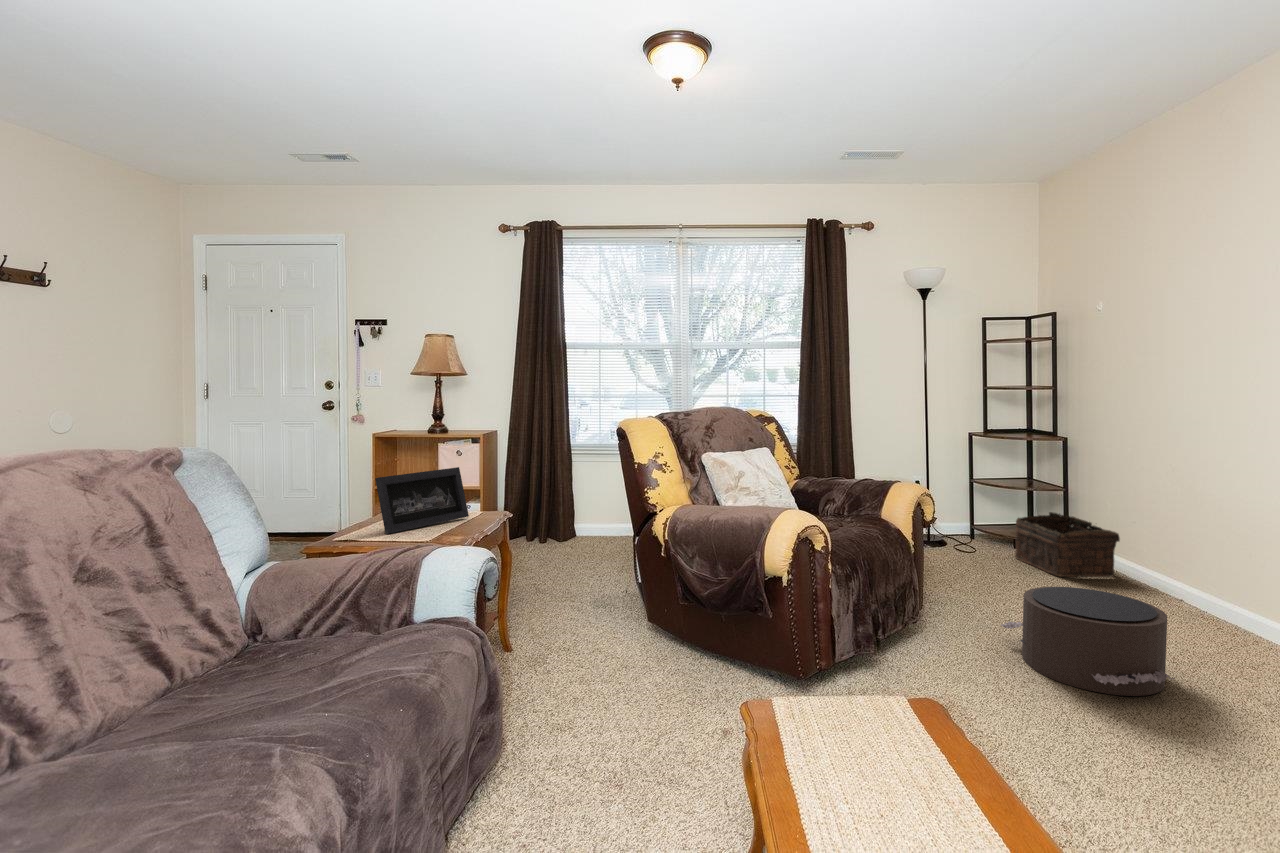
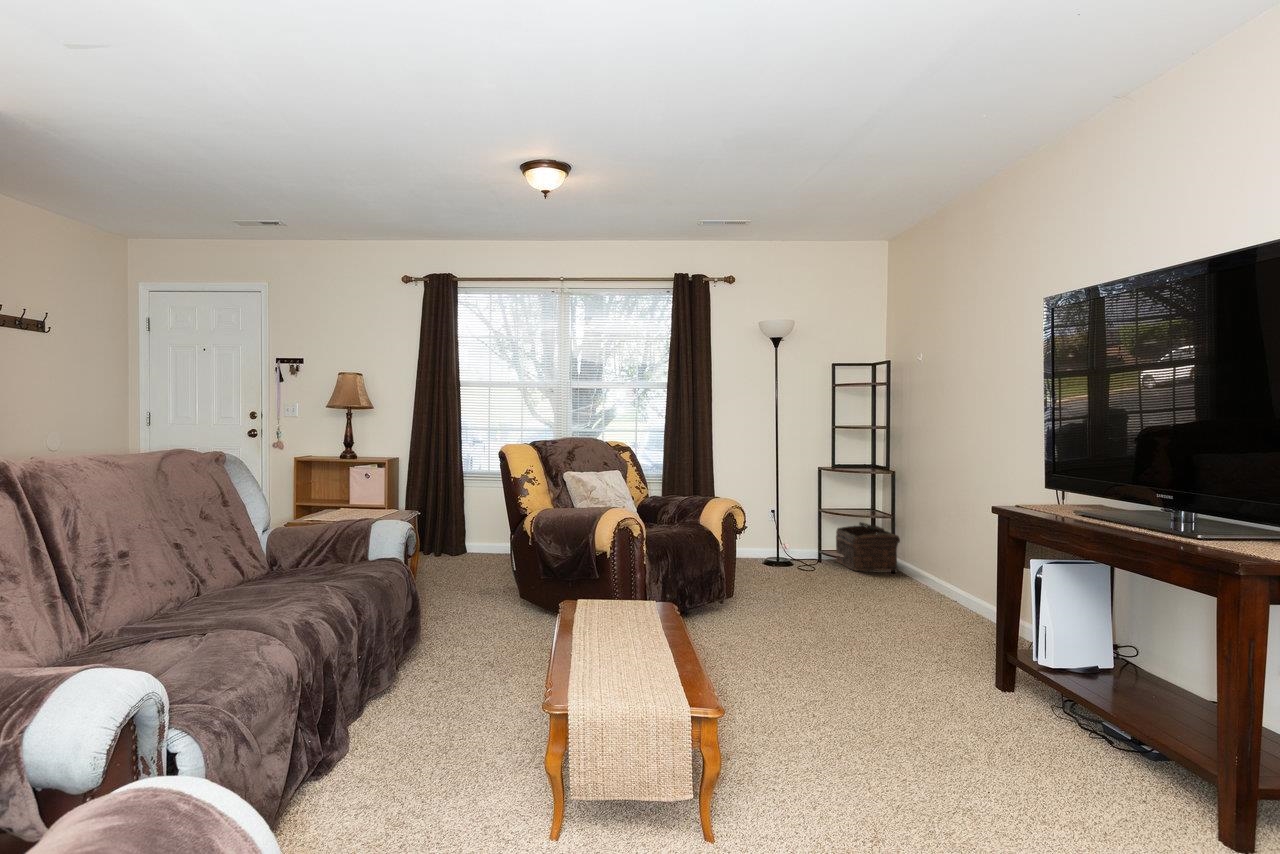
picture frame: present [375,467,469,534] -> none [325,480,388,525]
pouf: present [1001,587,1175,696] -> none [768,562,853,621]

